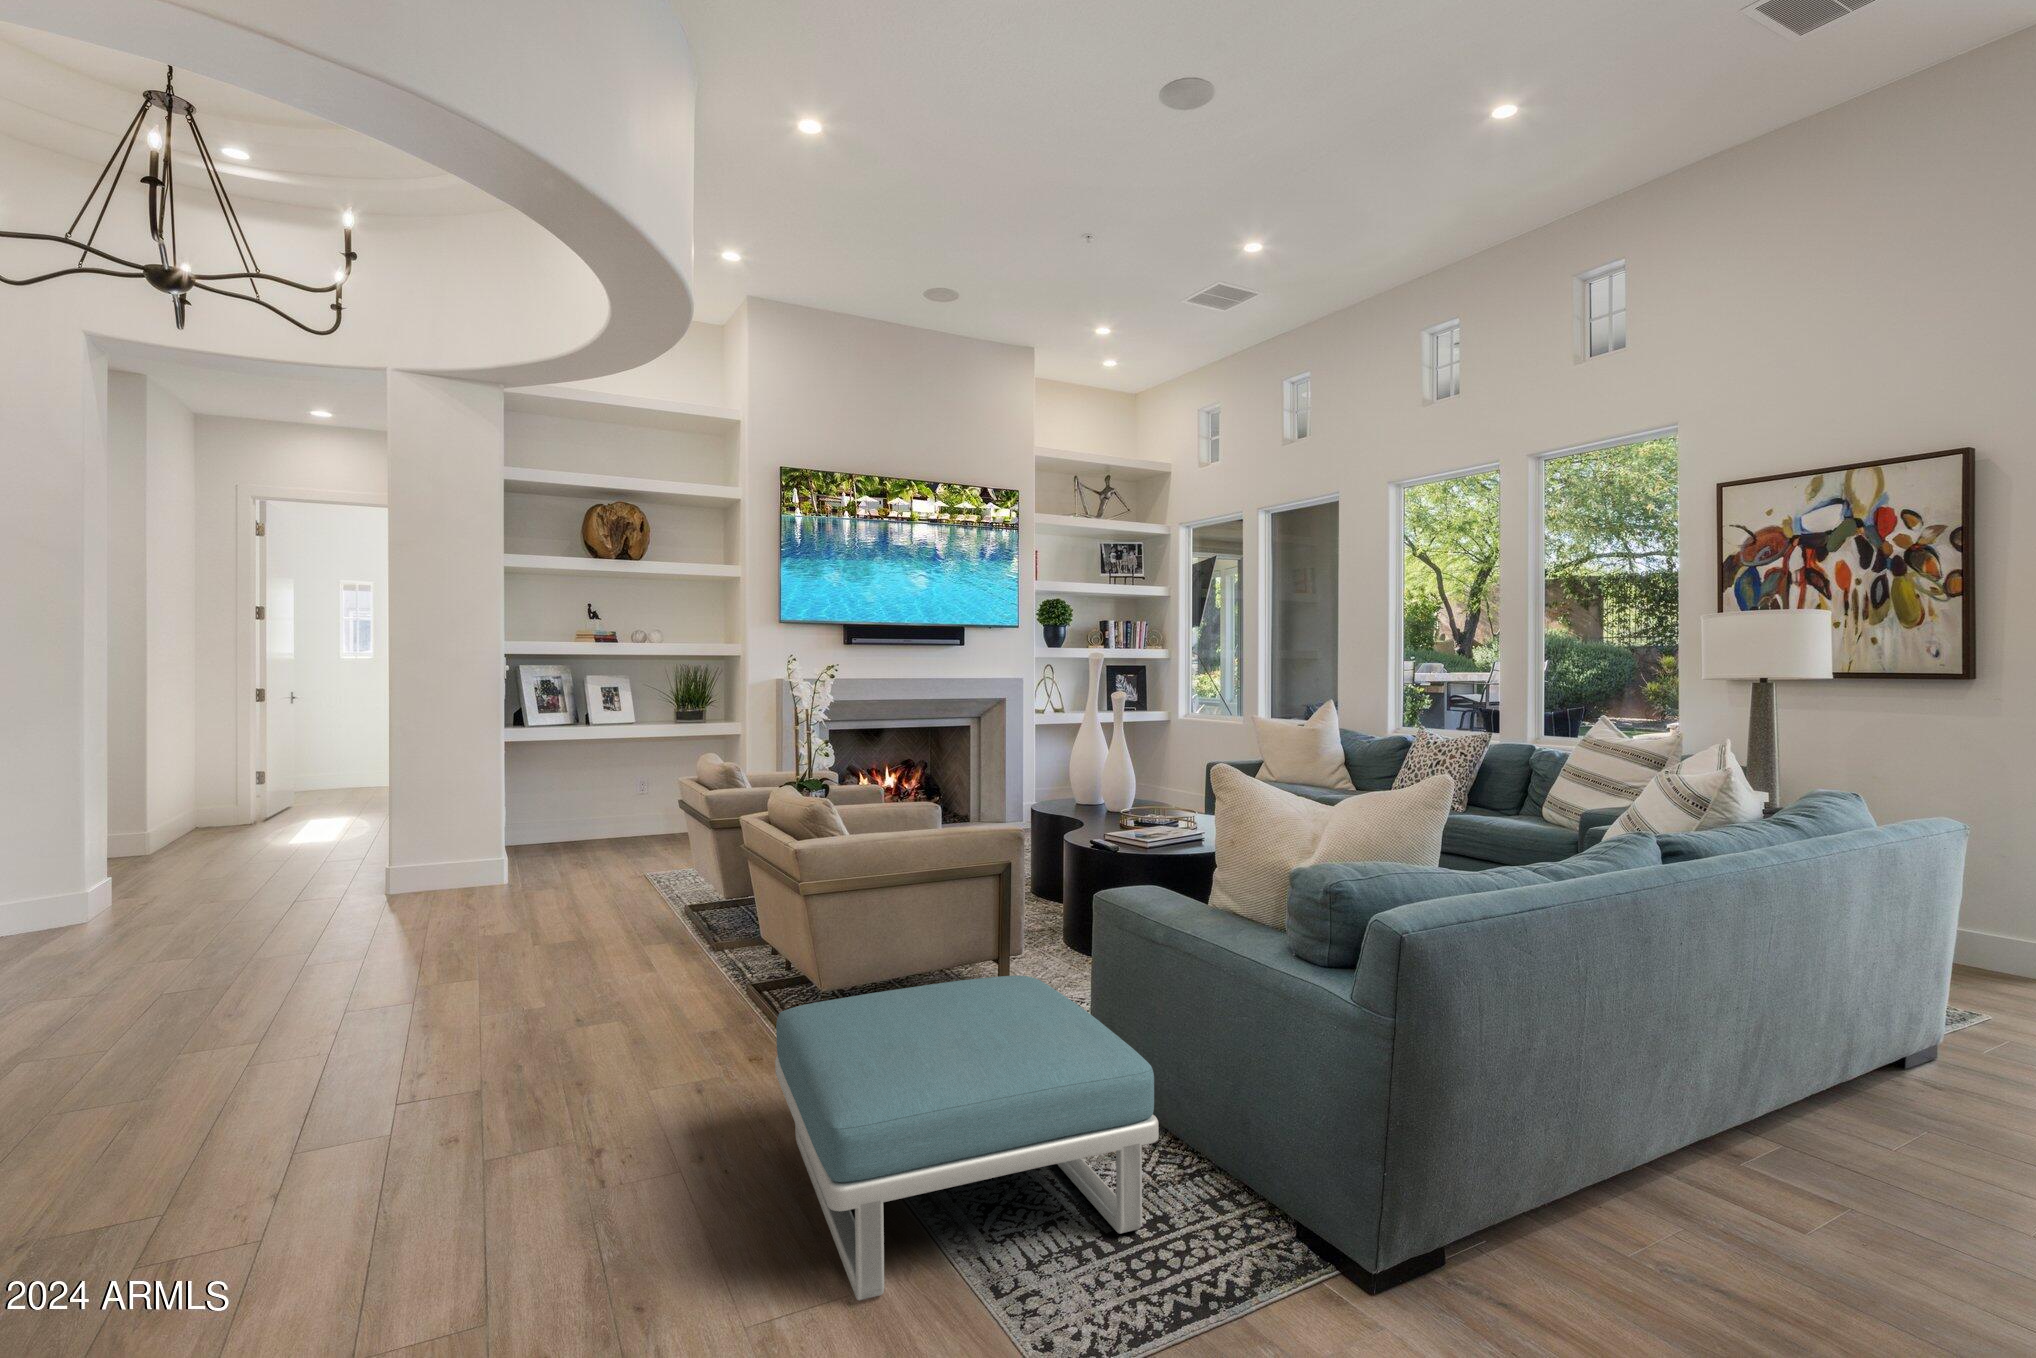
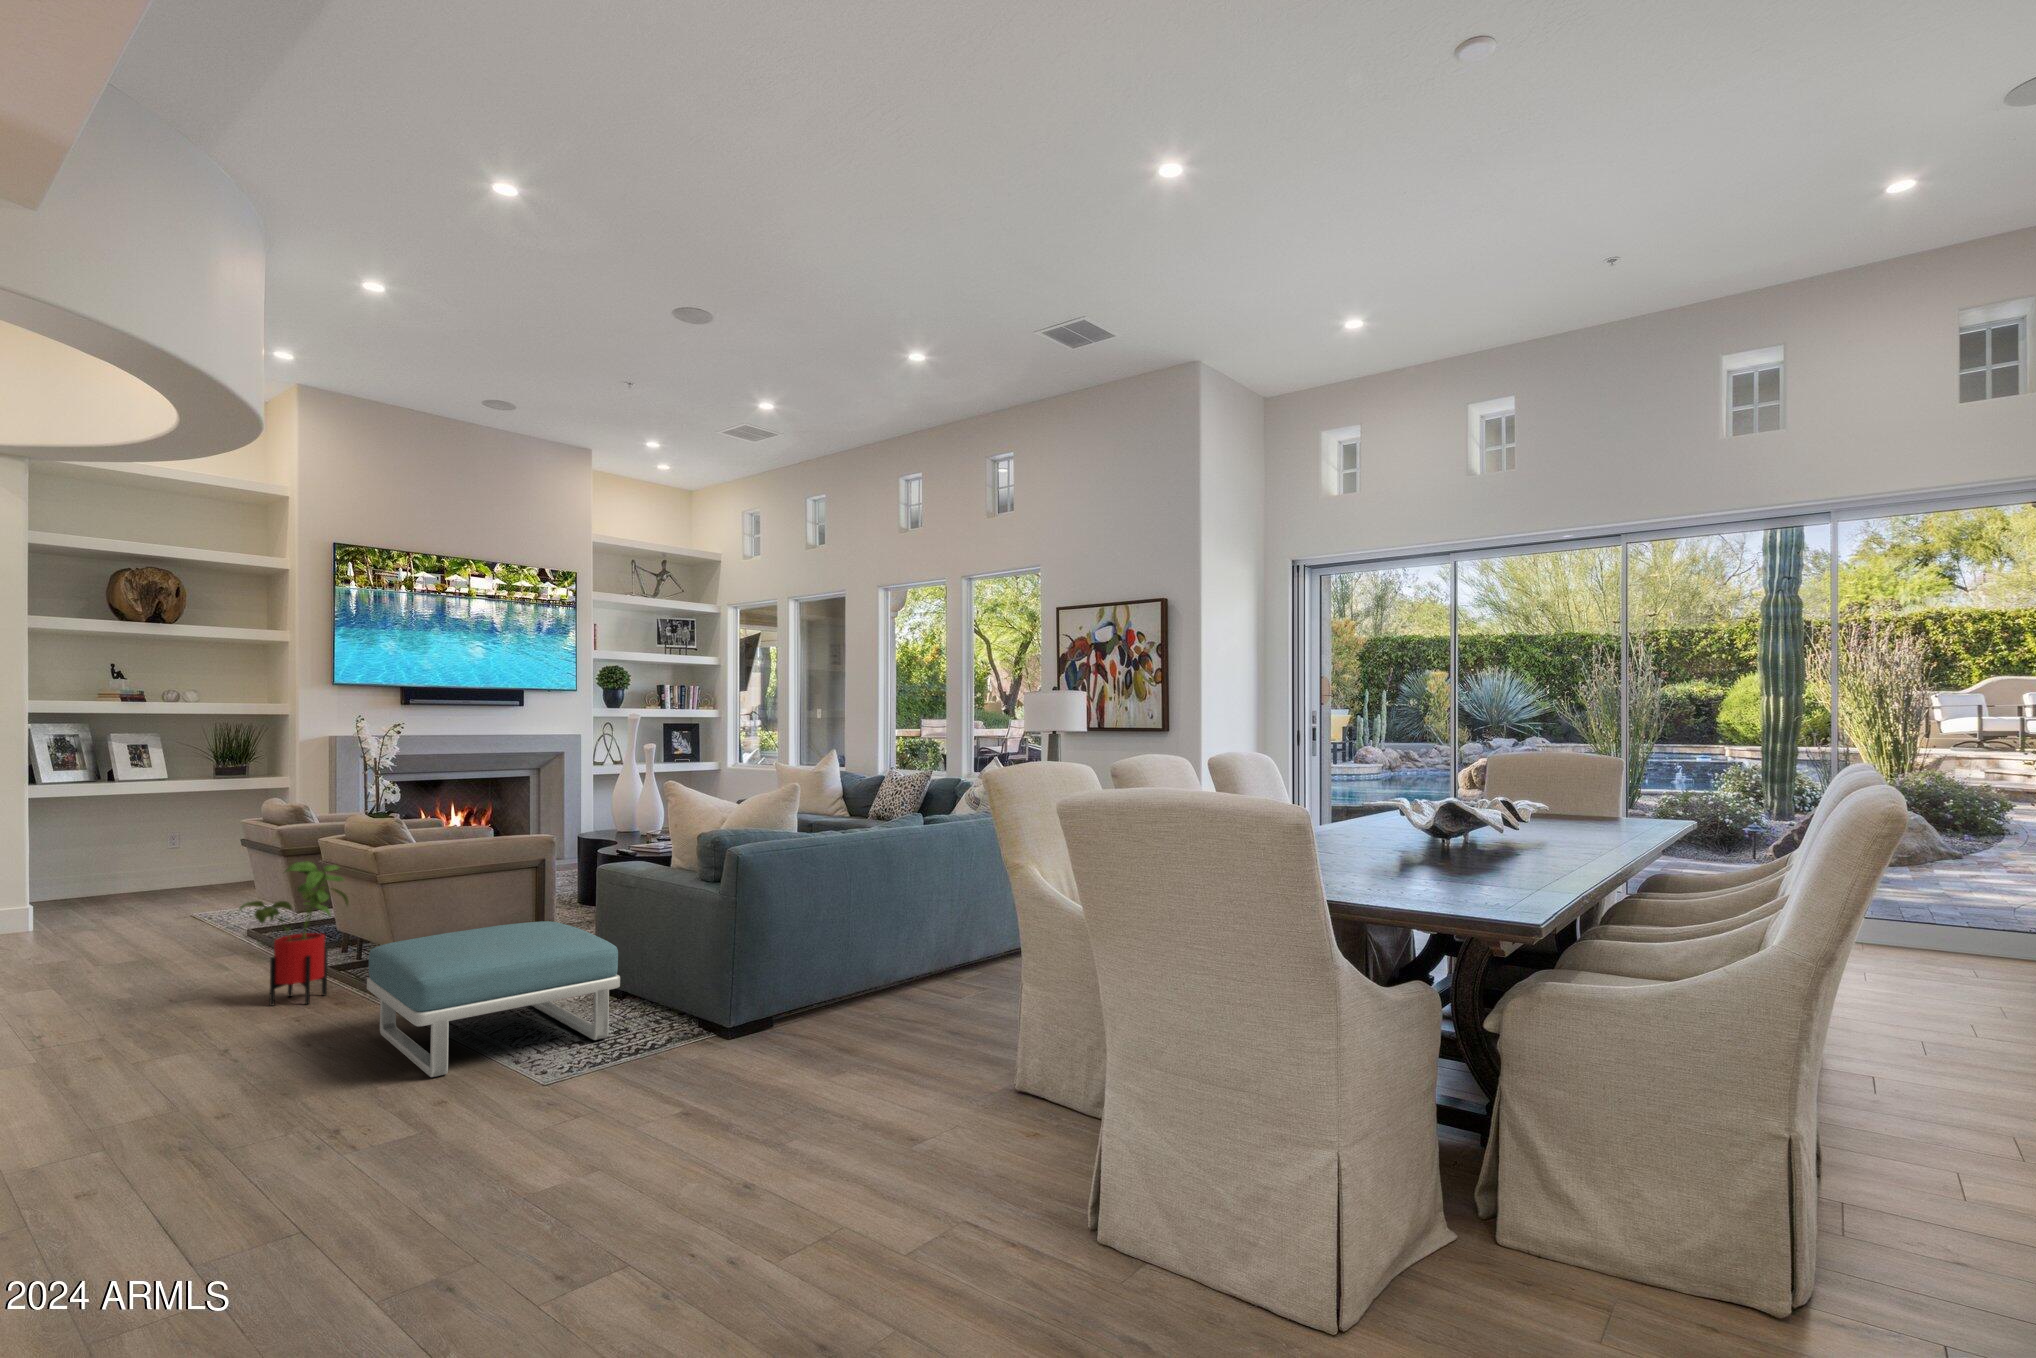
house plant: none [637,854,769,1049] -> present [239,862,349,1006]

